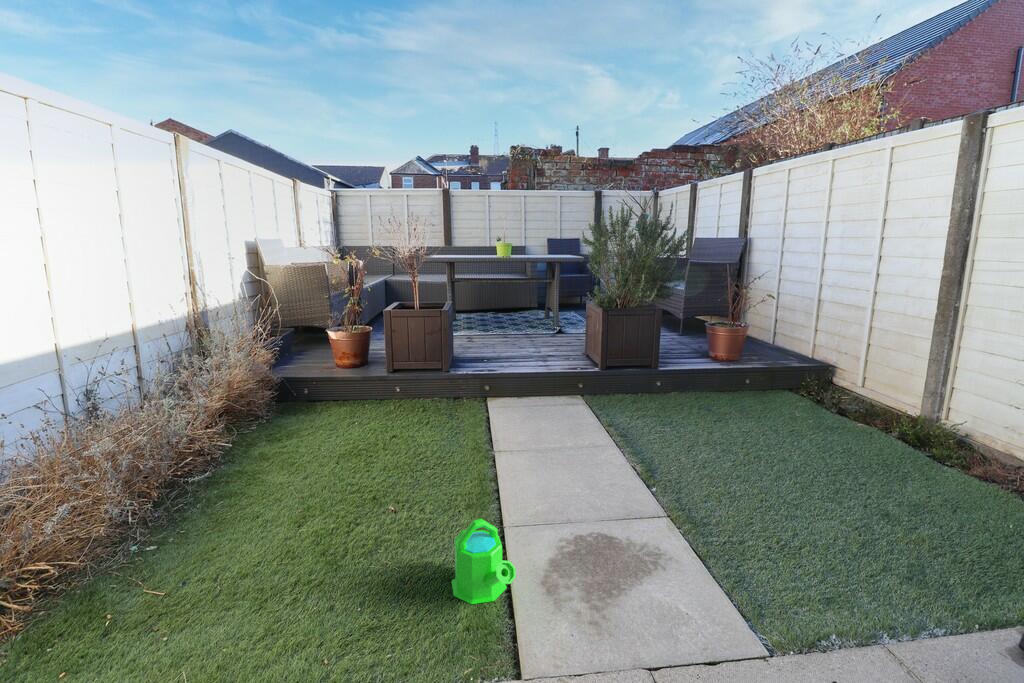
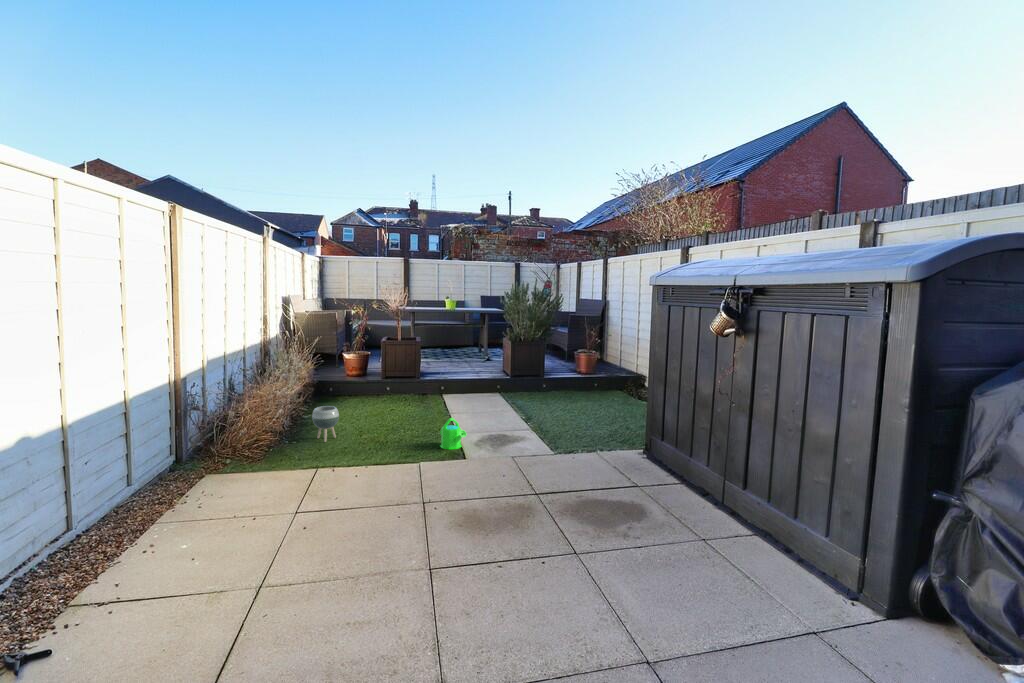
planter: none [165,469,232,558] -> present [312,406,339,442]

